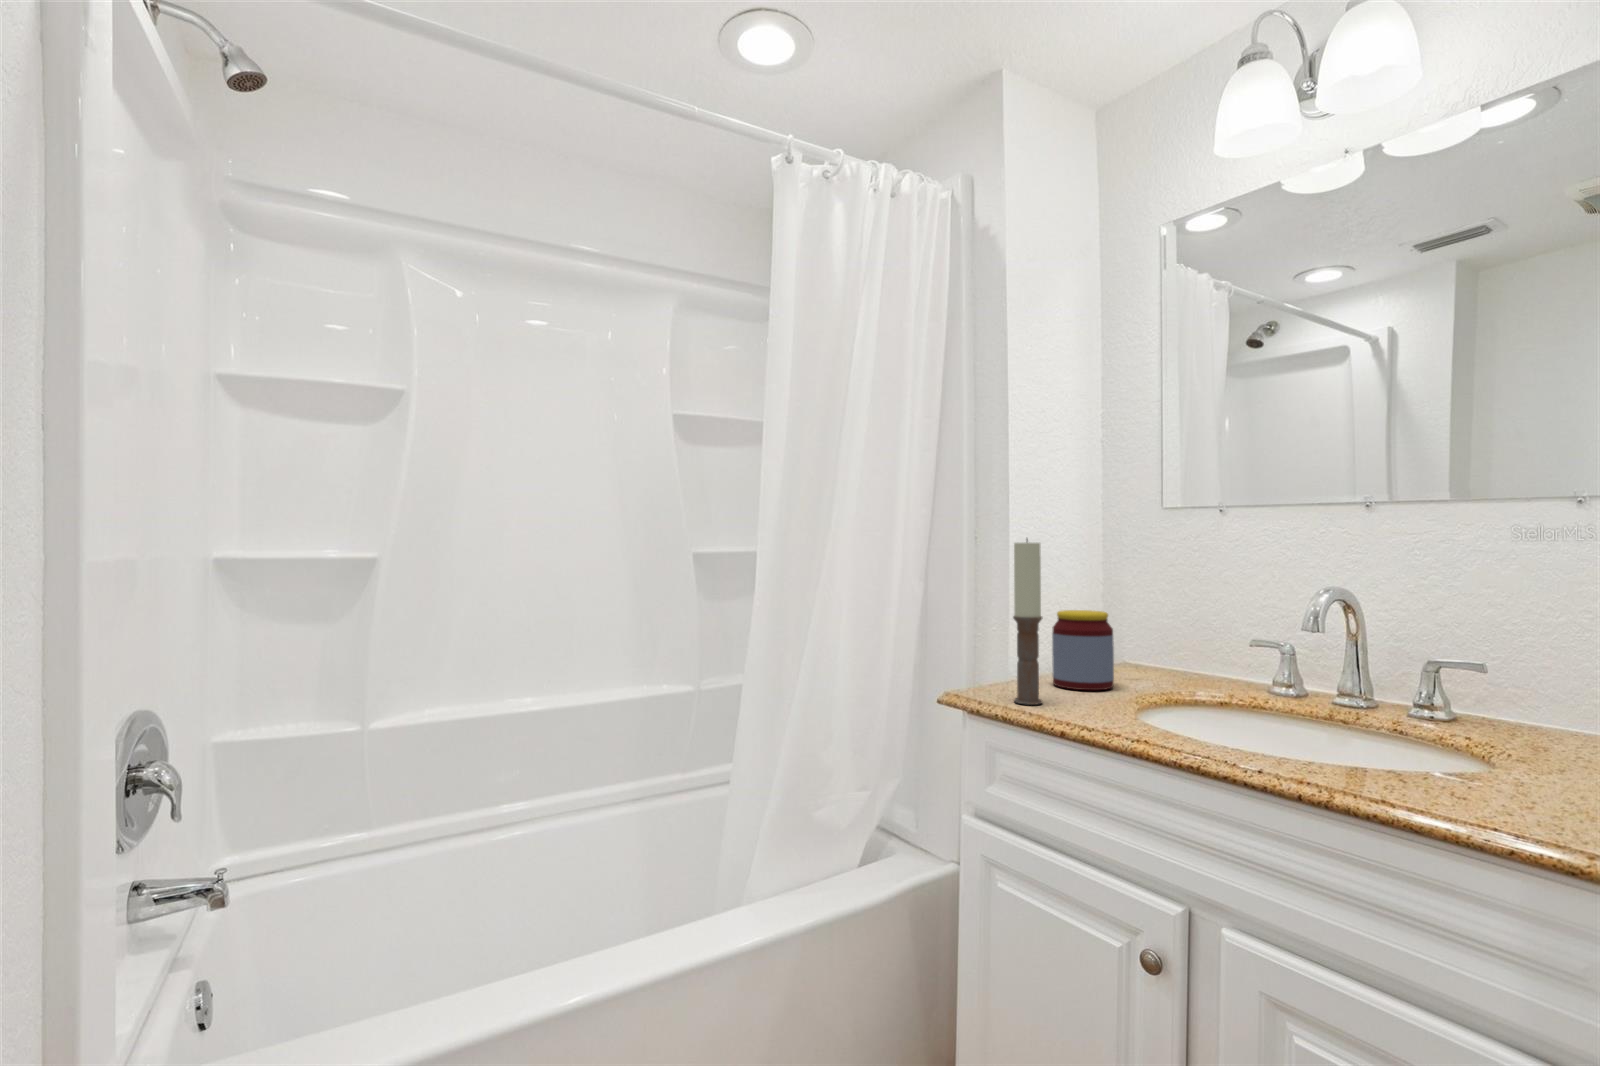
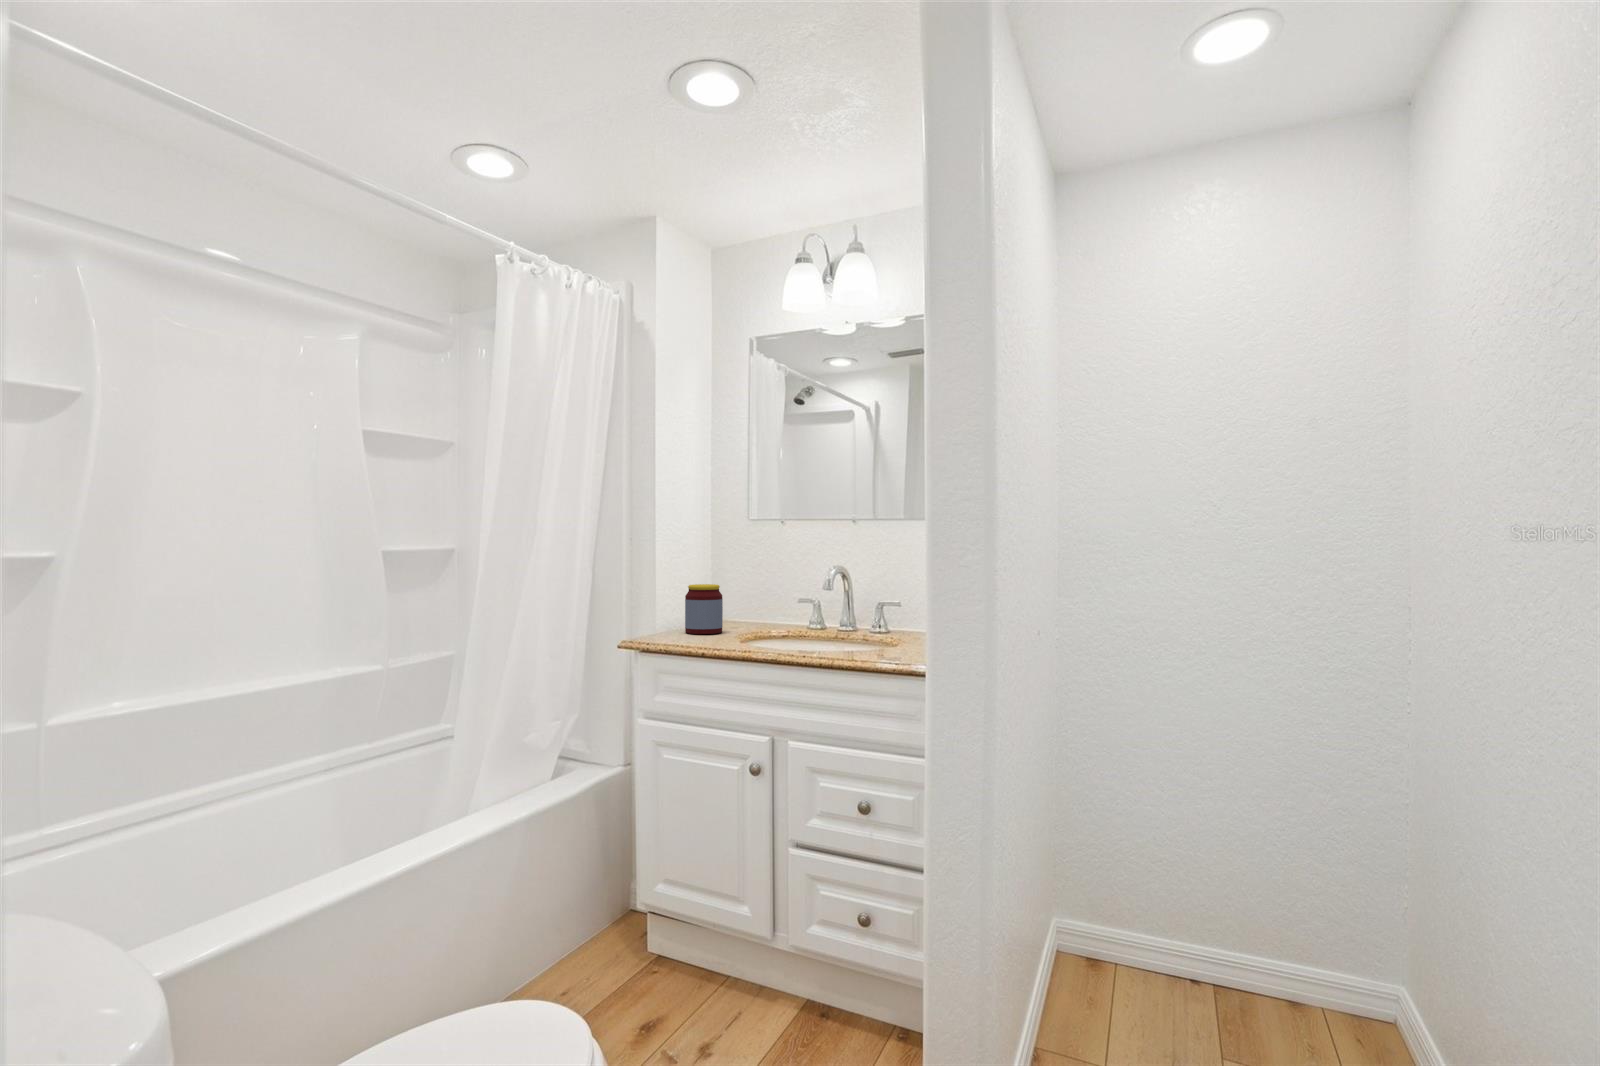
candle: present [1013,539,1043,705] -> none [669,538,686,642]

